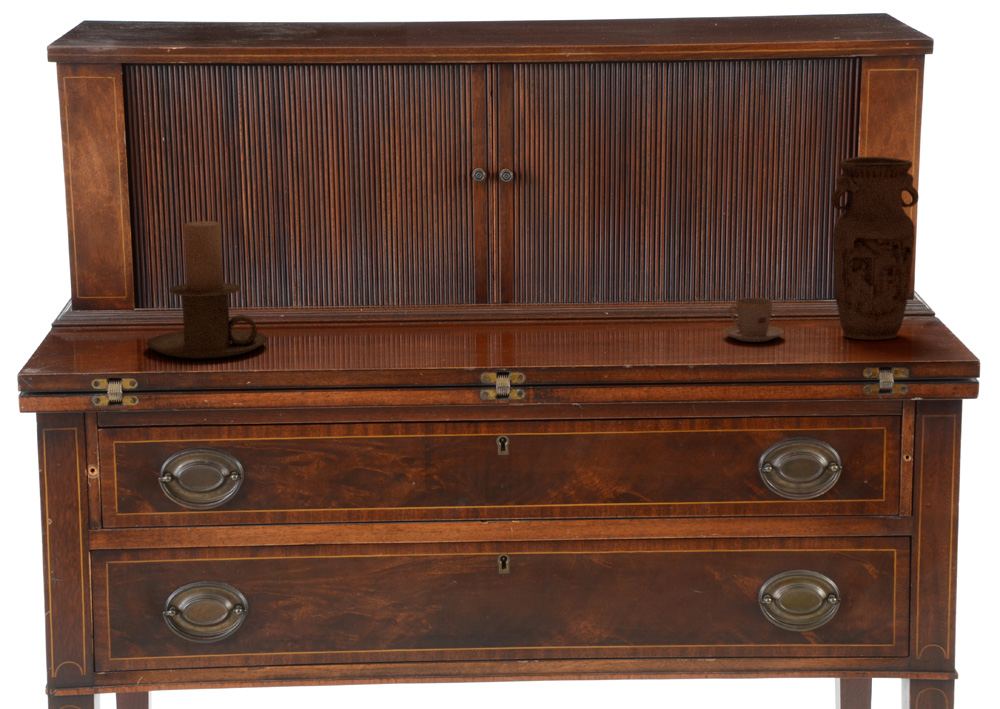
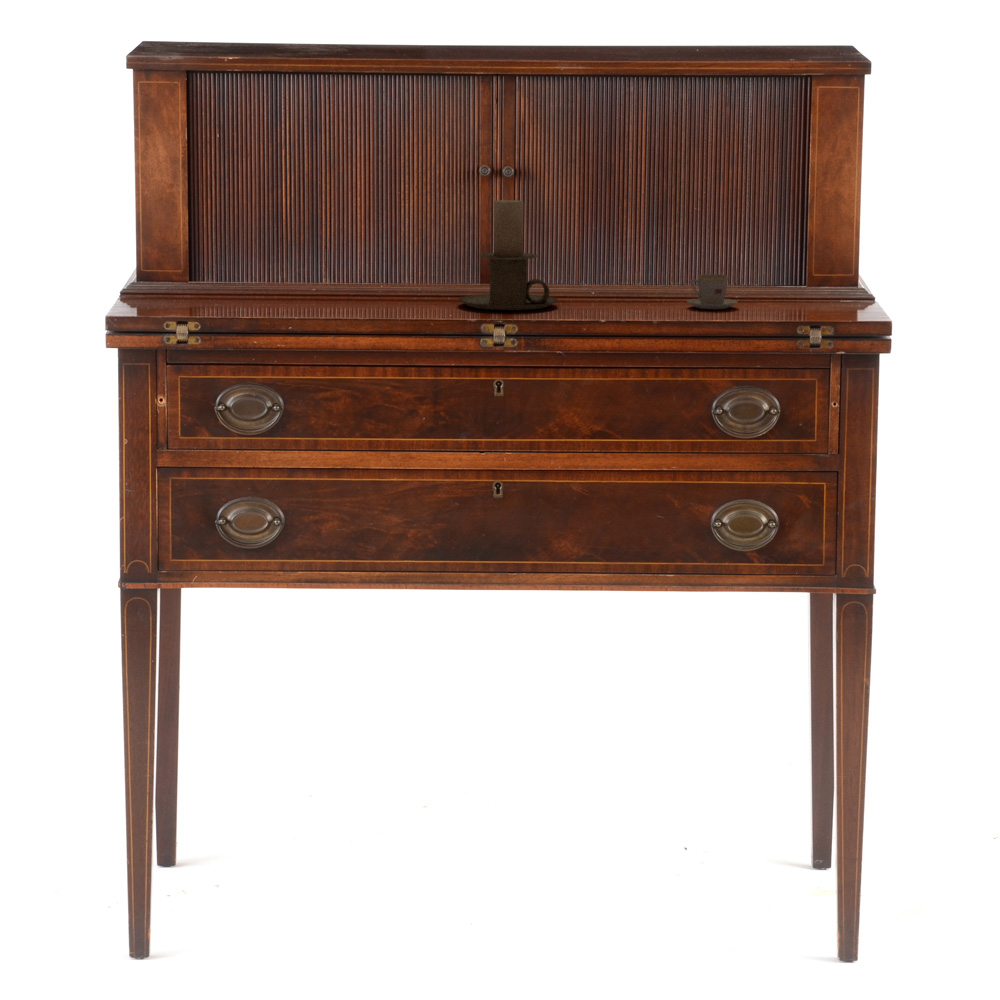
vase: present [831,157,918,340] -> none [778,157,851,310]
candle holder: present [146,221,268,359] -> present [458,200,558,310]

